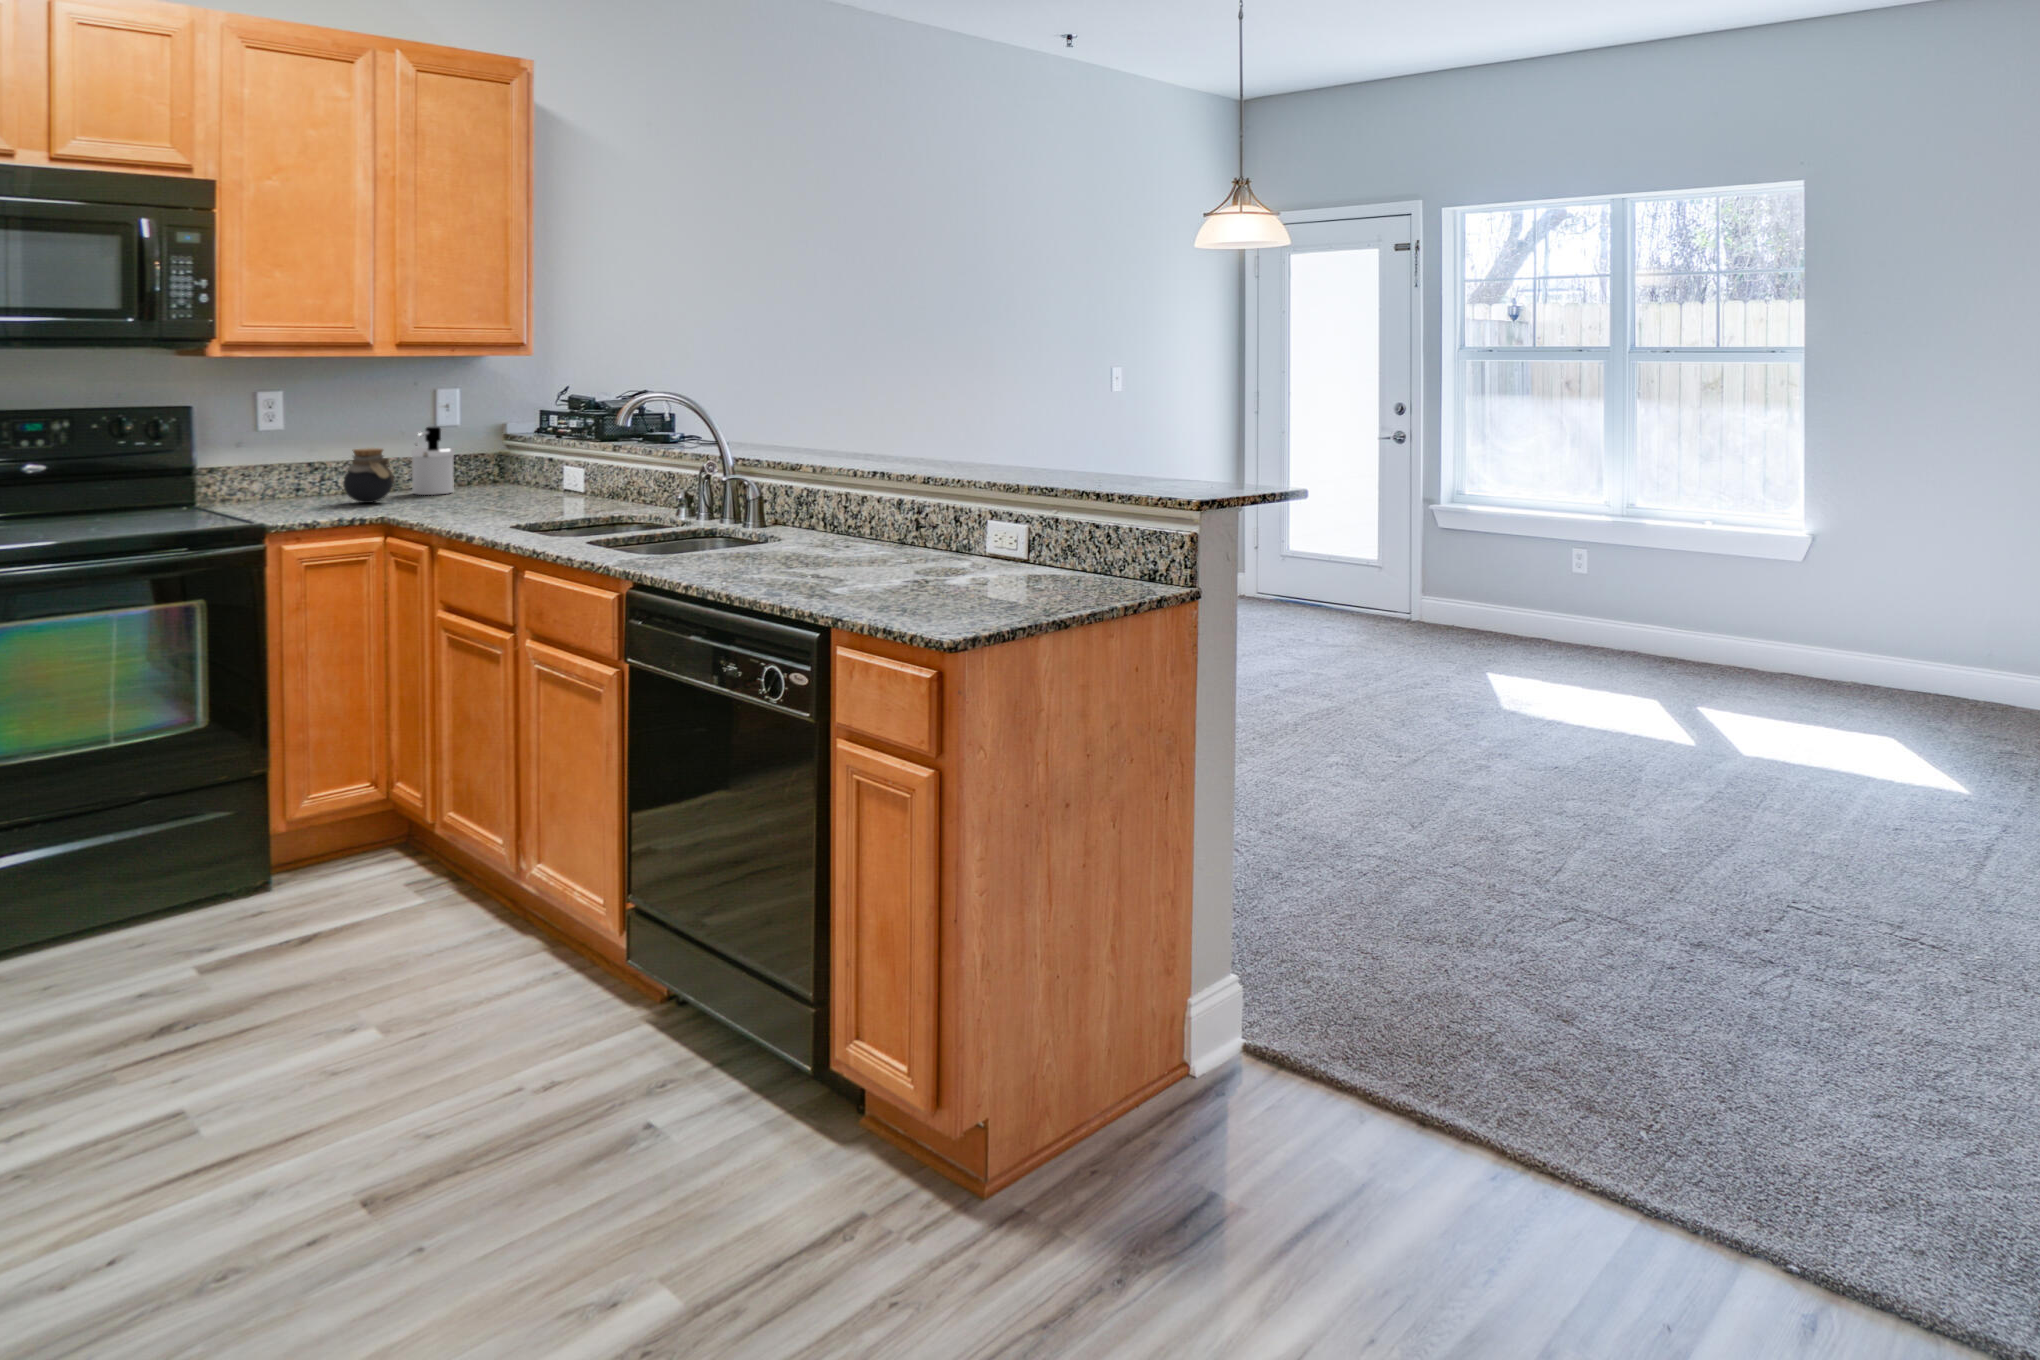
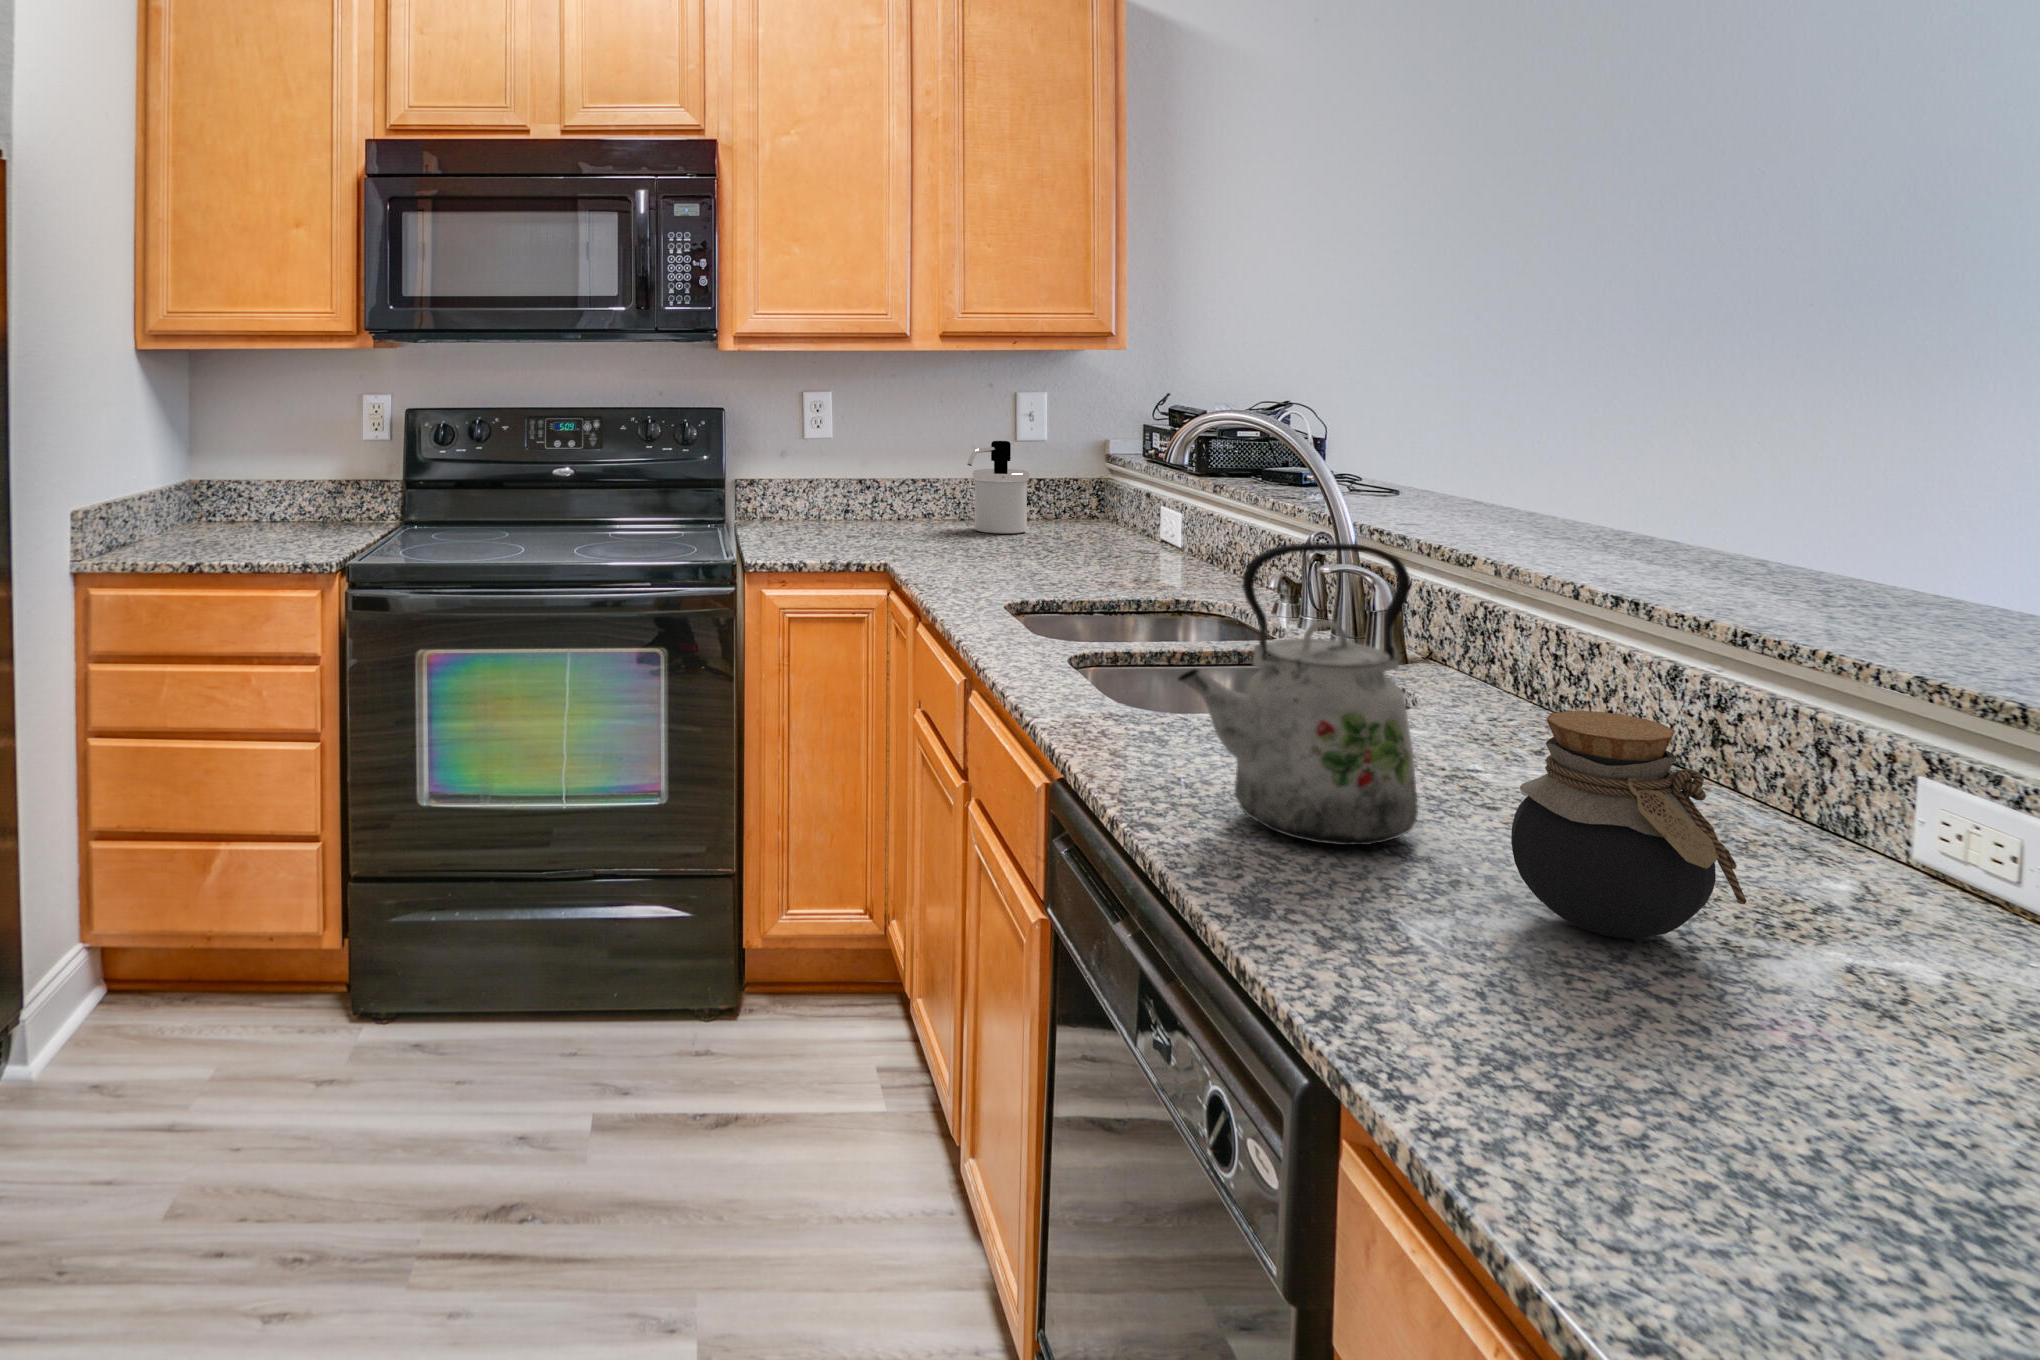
jar: present [343,448,396,503] -> present [1511,711,1746,939]
kettle: none [735,448,831,582] -> present [1178,543,1418,845]

